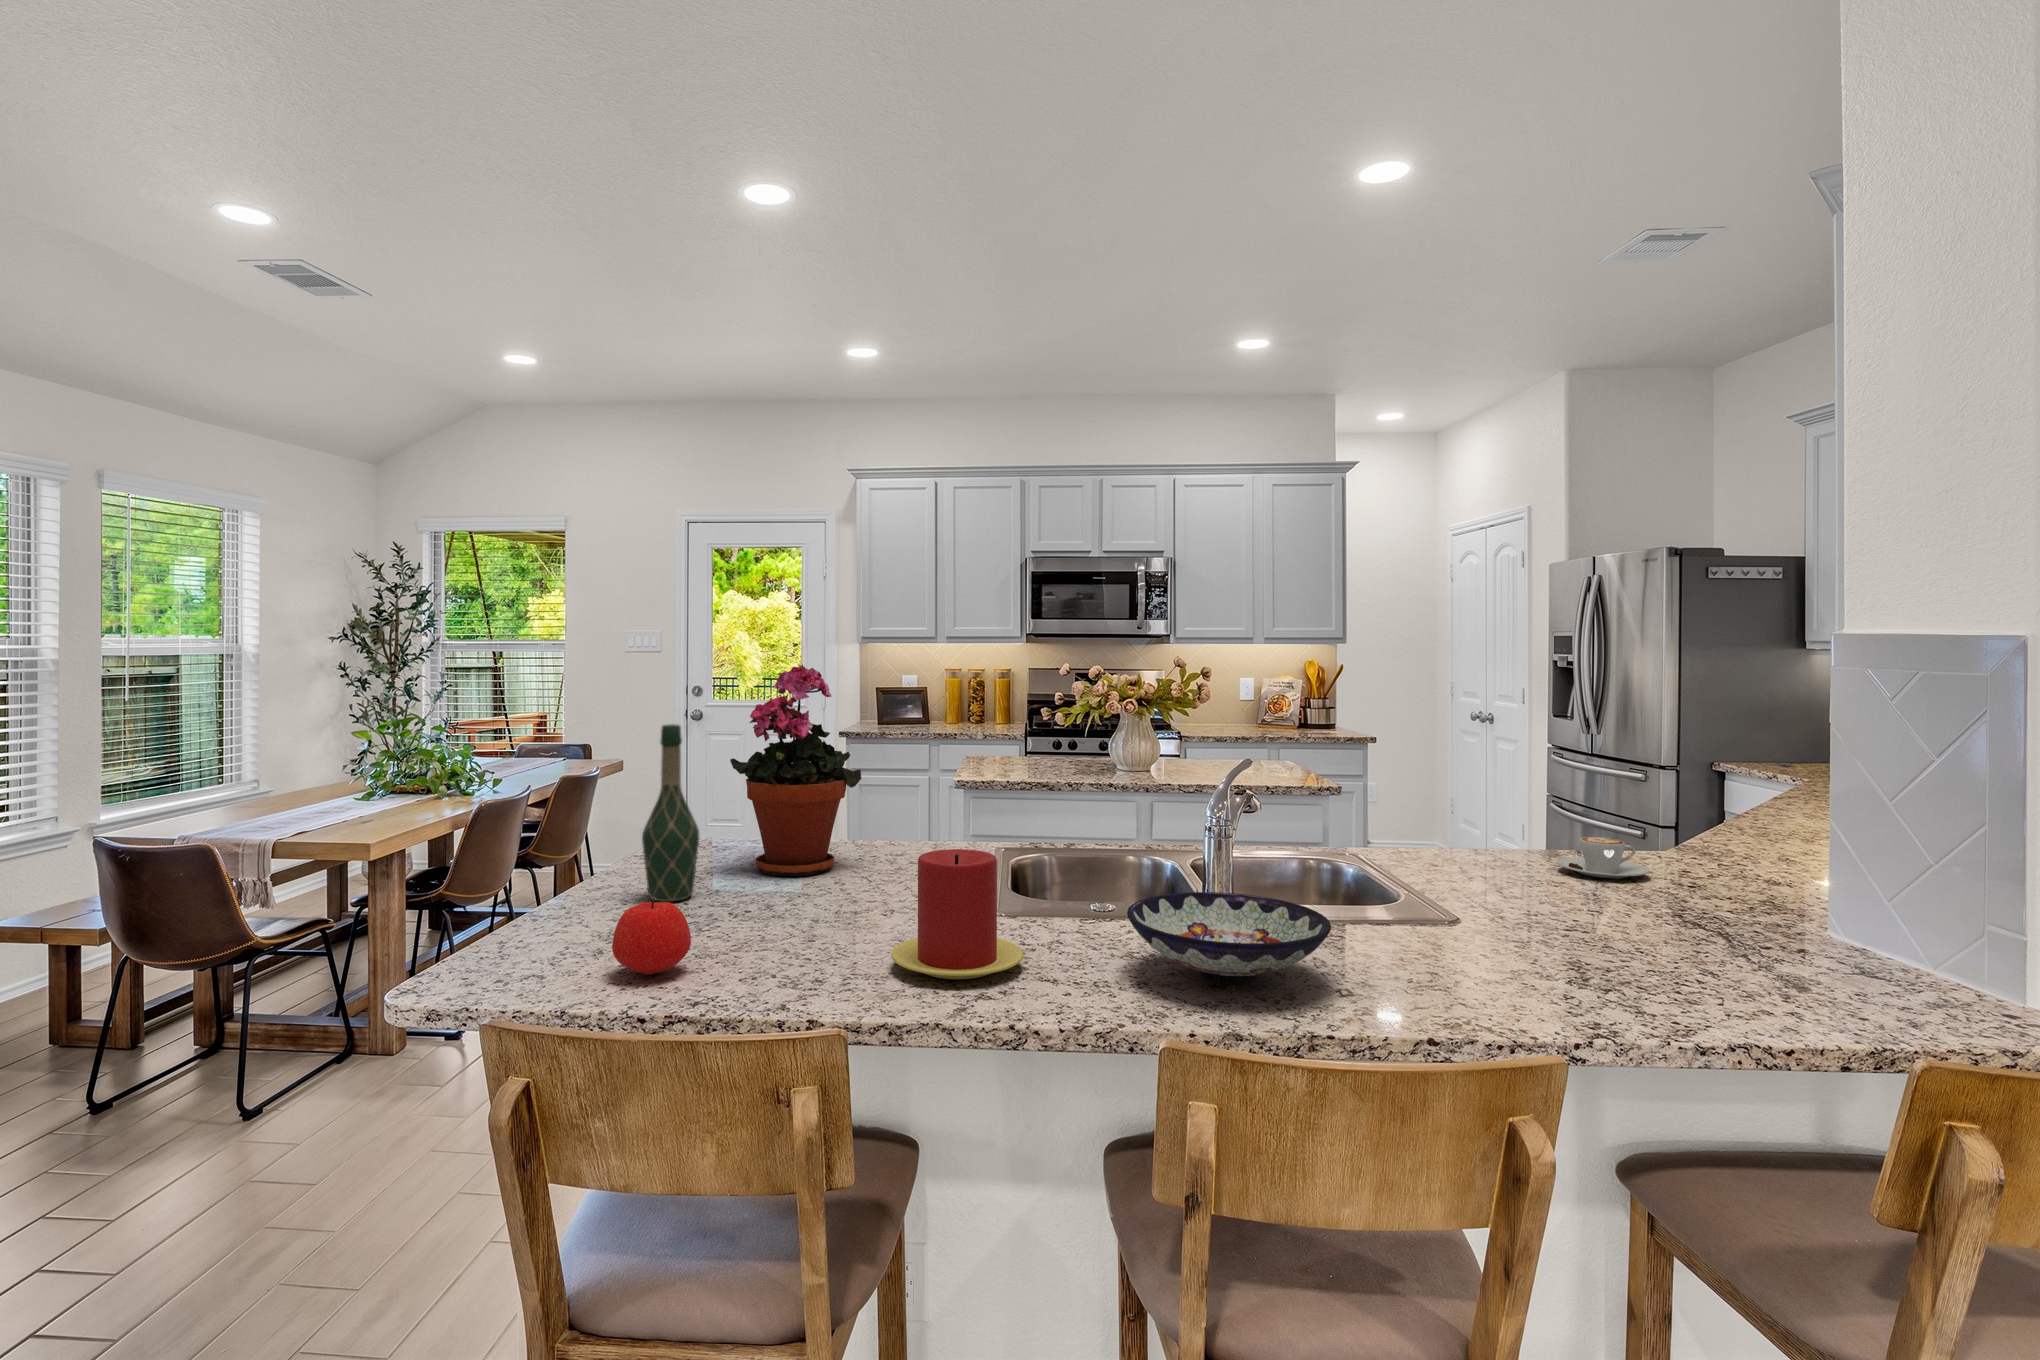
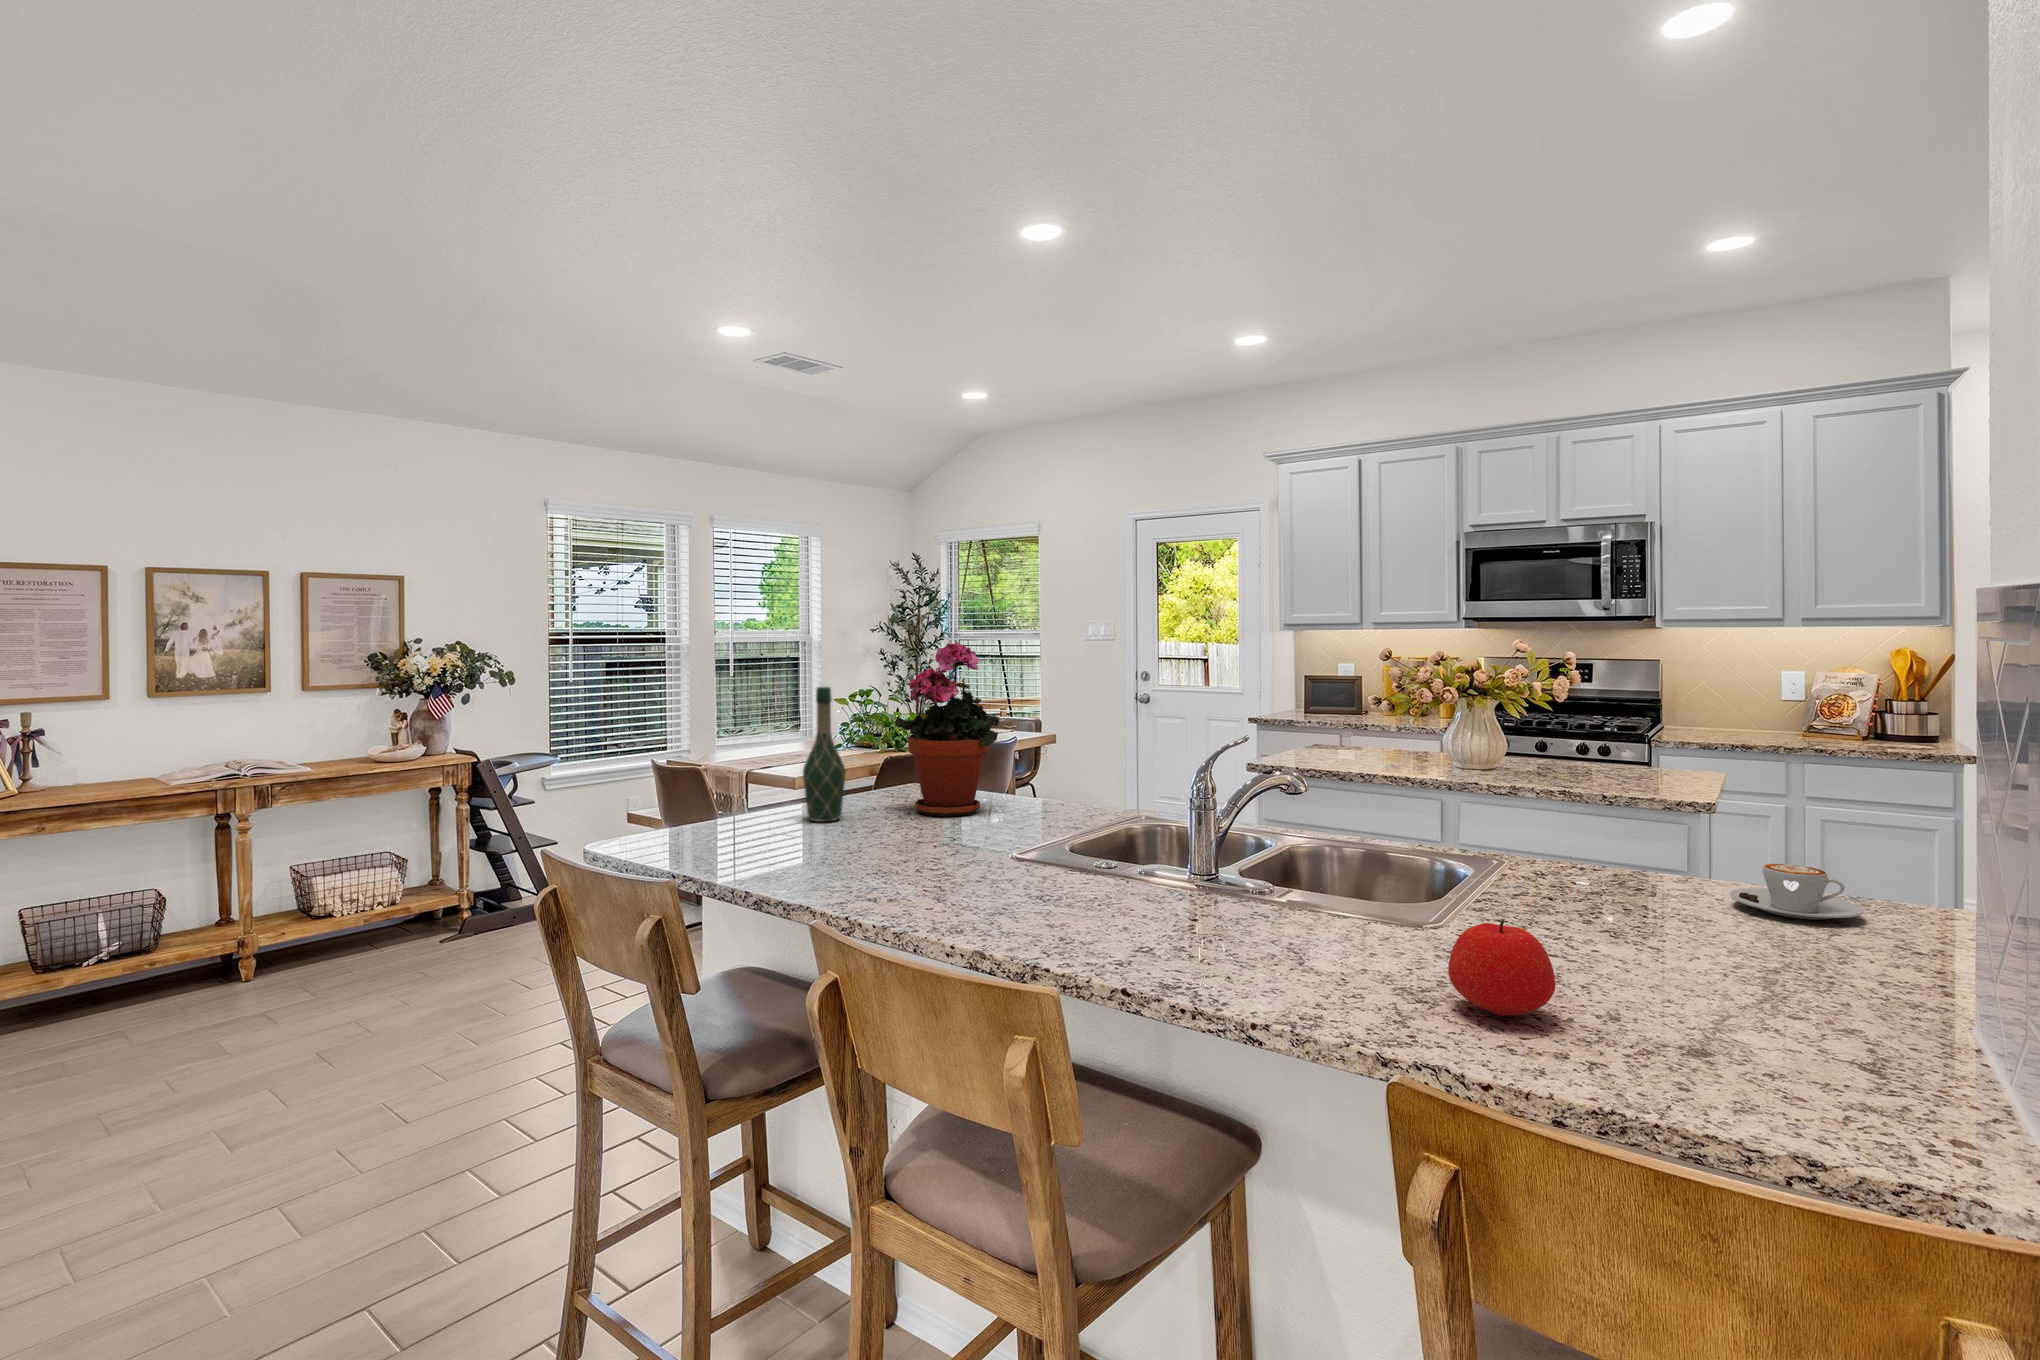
candle: present [891,849,1023,979] -> none [841,790,949,892]
bowl: present [1127,892,1331,984] -> none [985,848,1168,929]
apple: present [612,898,691,975] -> present [1448,920,1555,1016]

